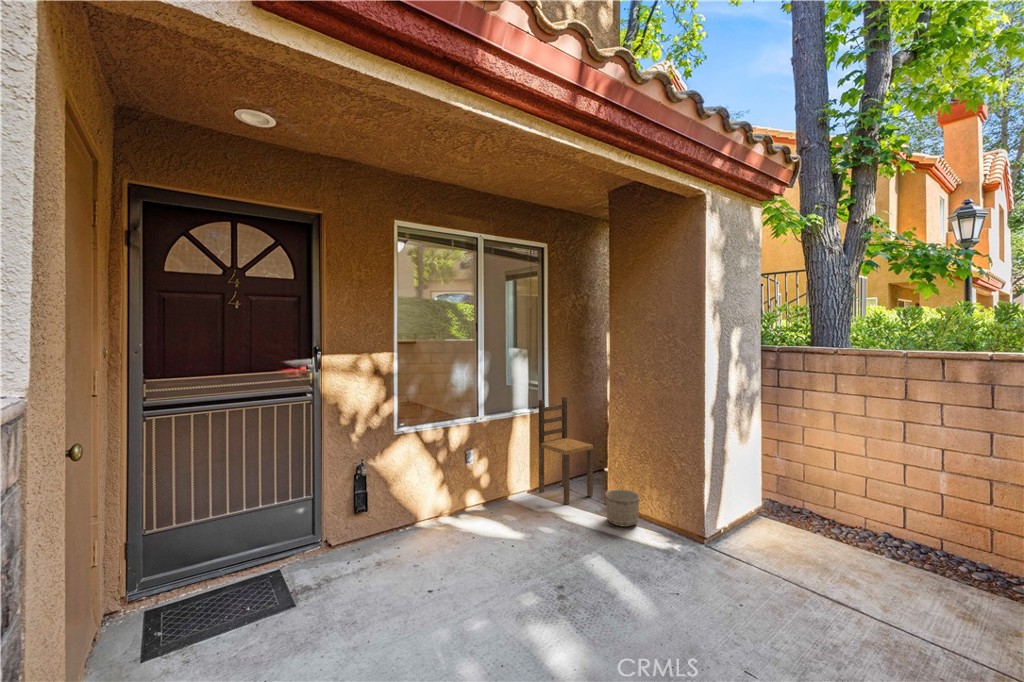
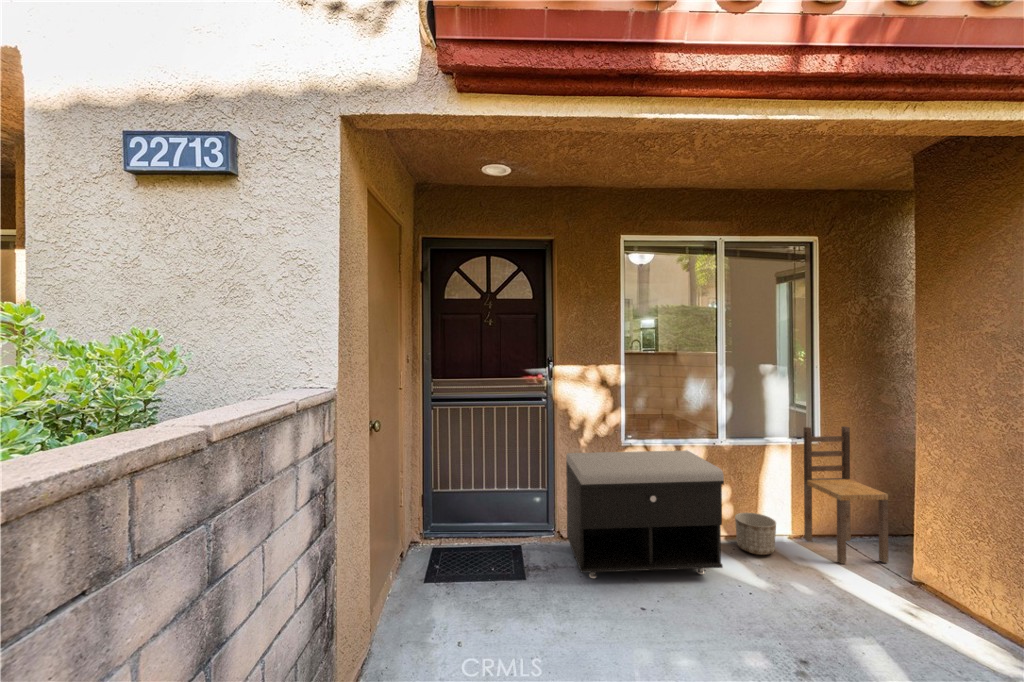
storage bench: none [338,431,494,576] -> present [566,450,724,579]
planter: present [605,489,640,527] -> present [735,513,776,555]

